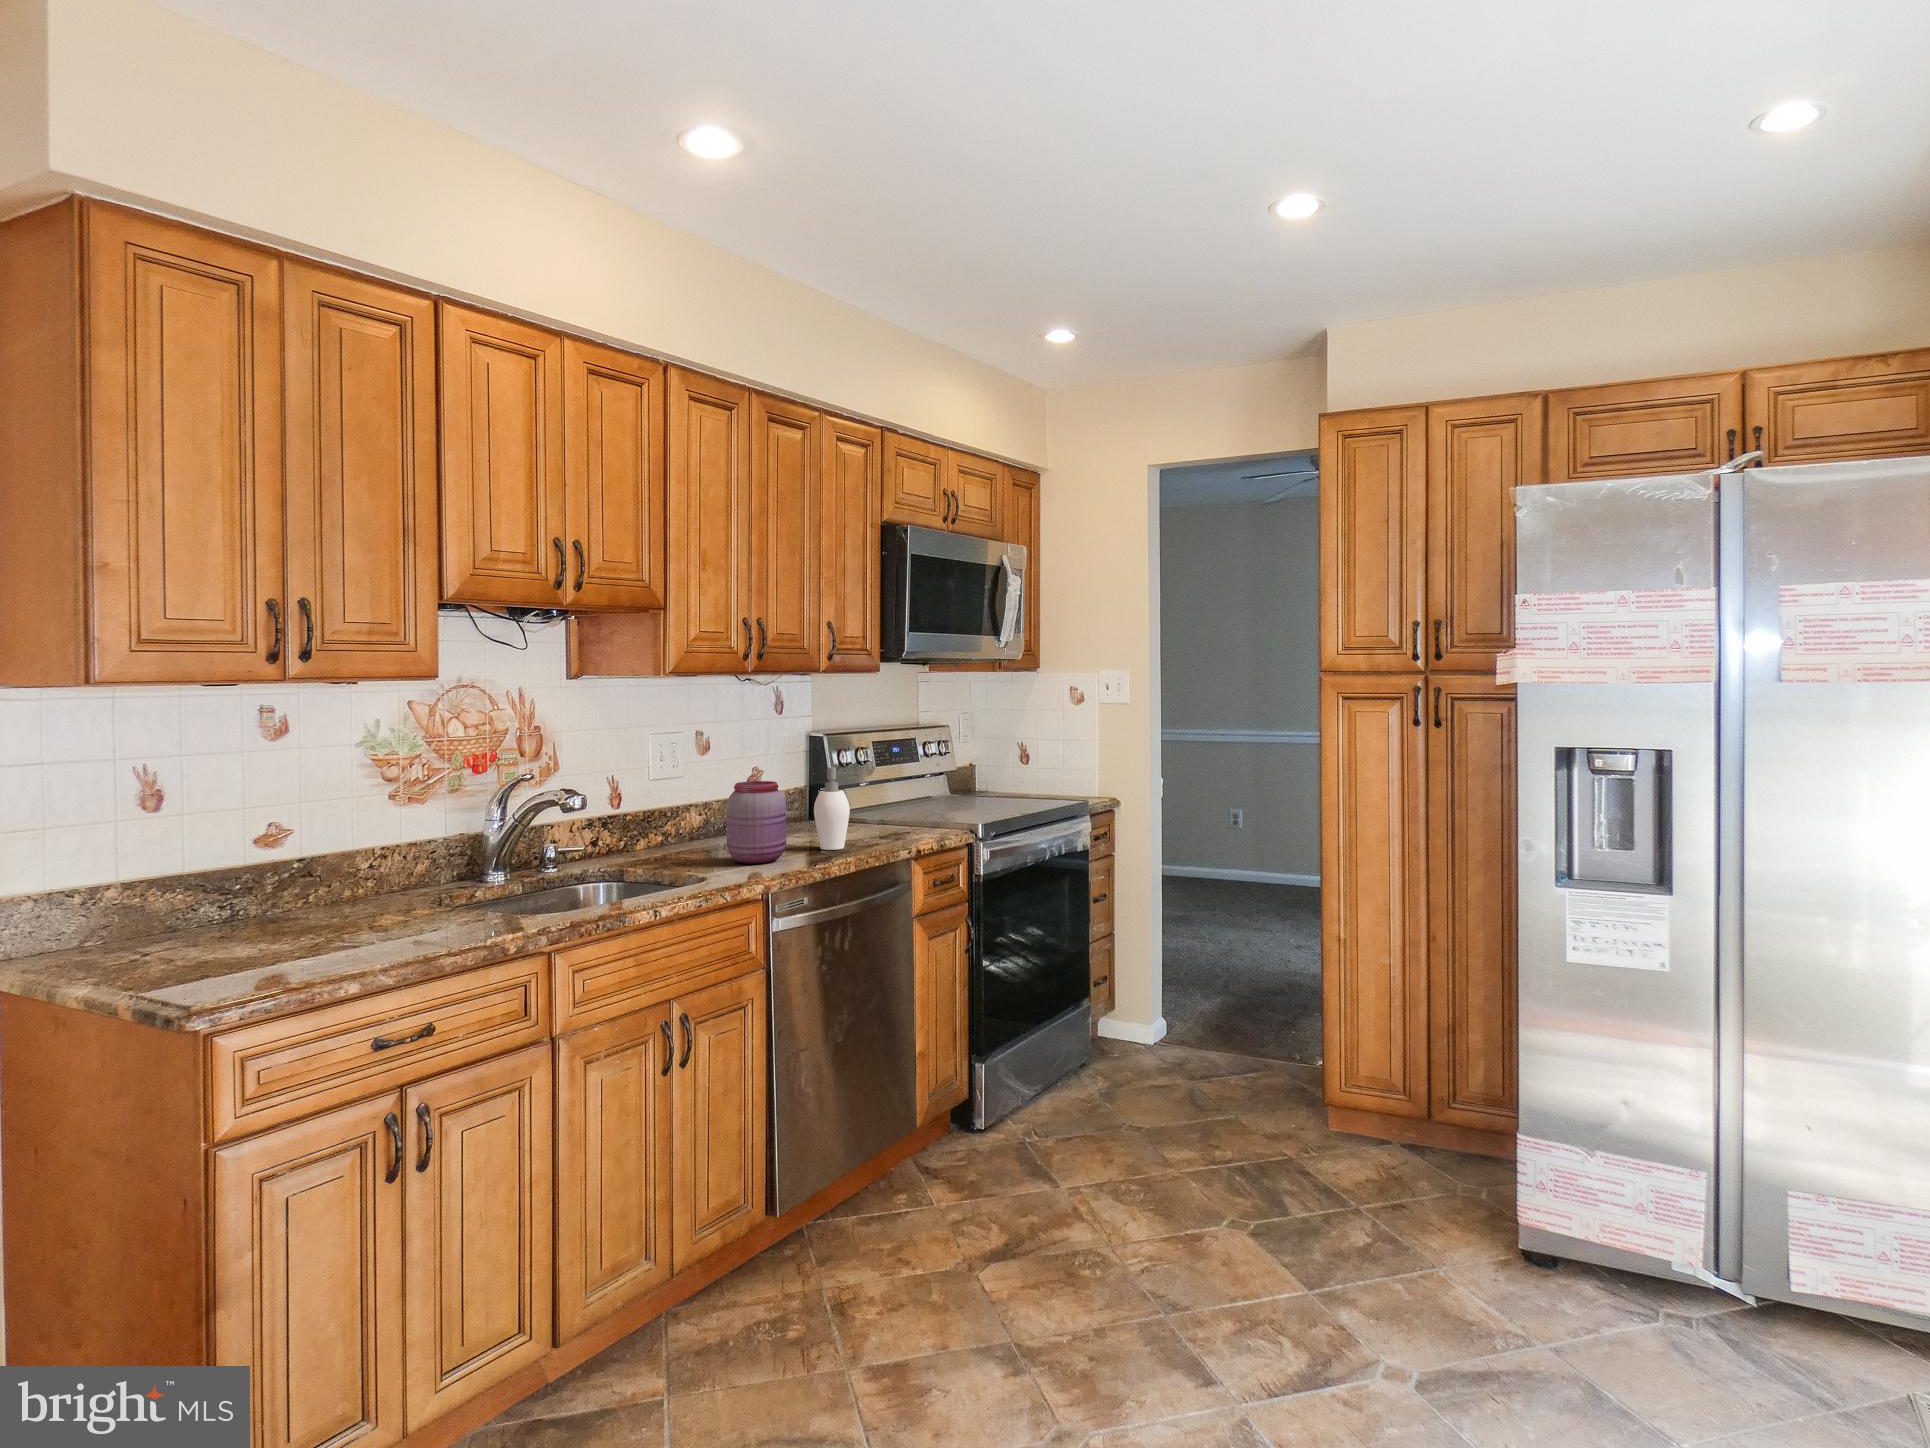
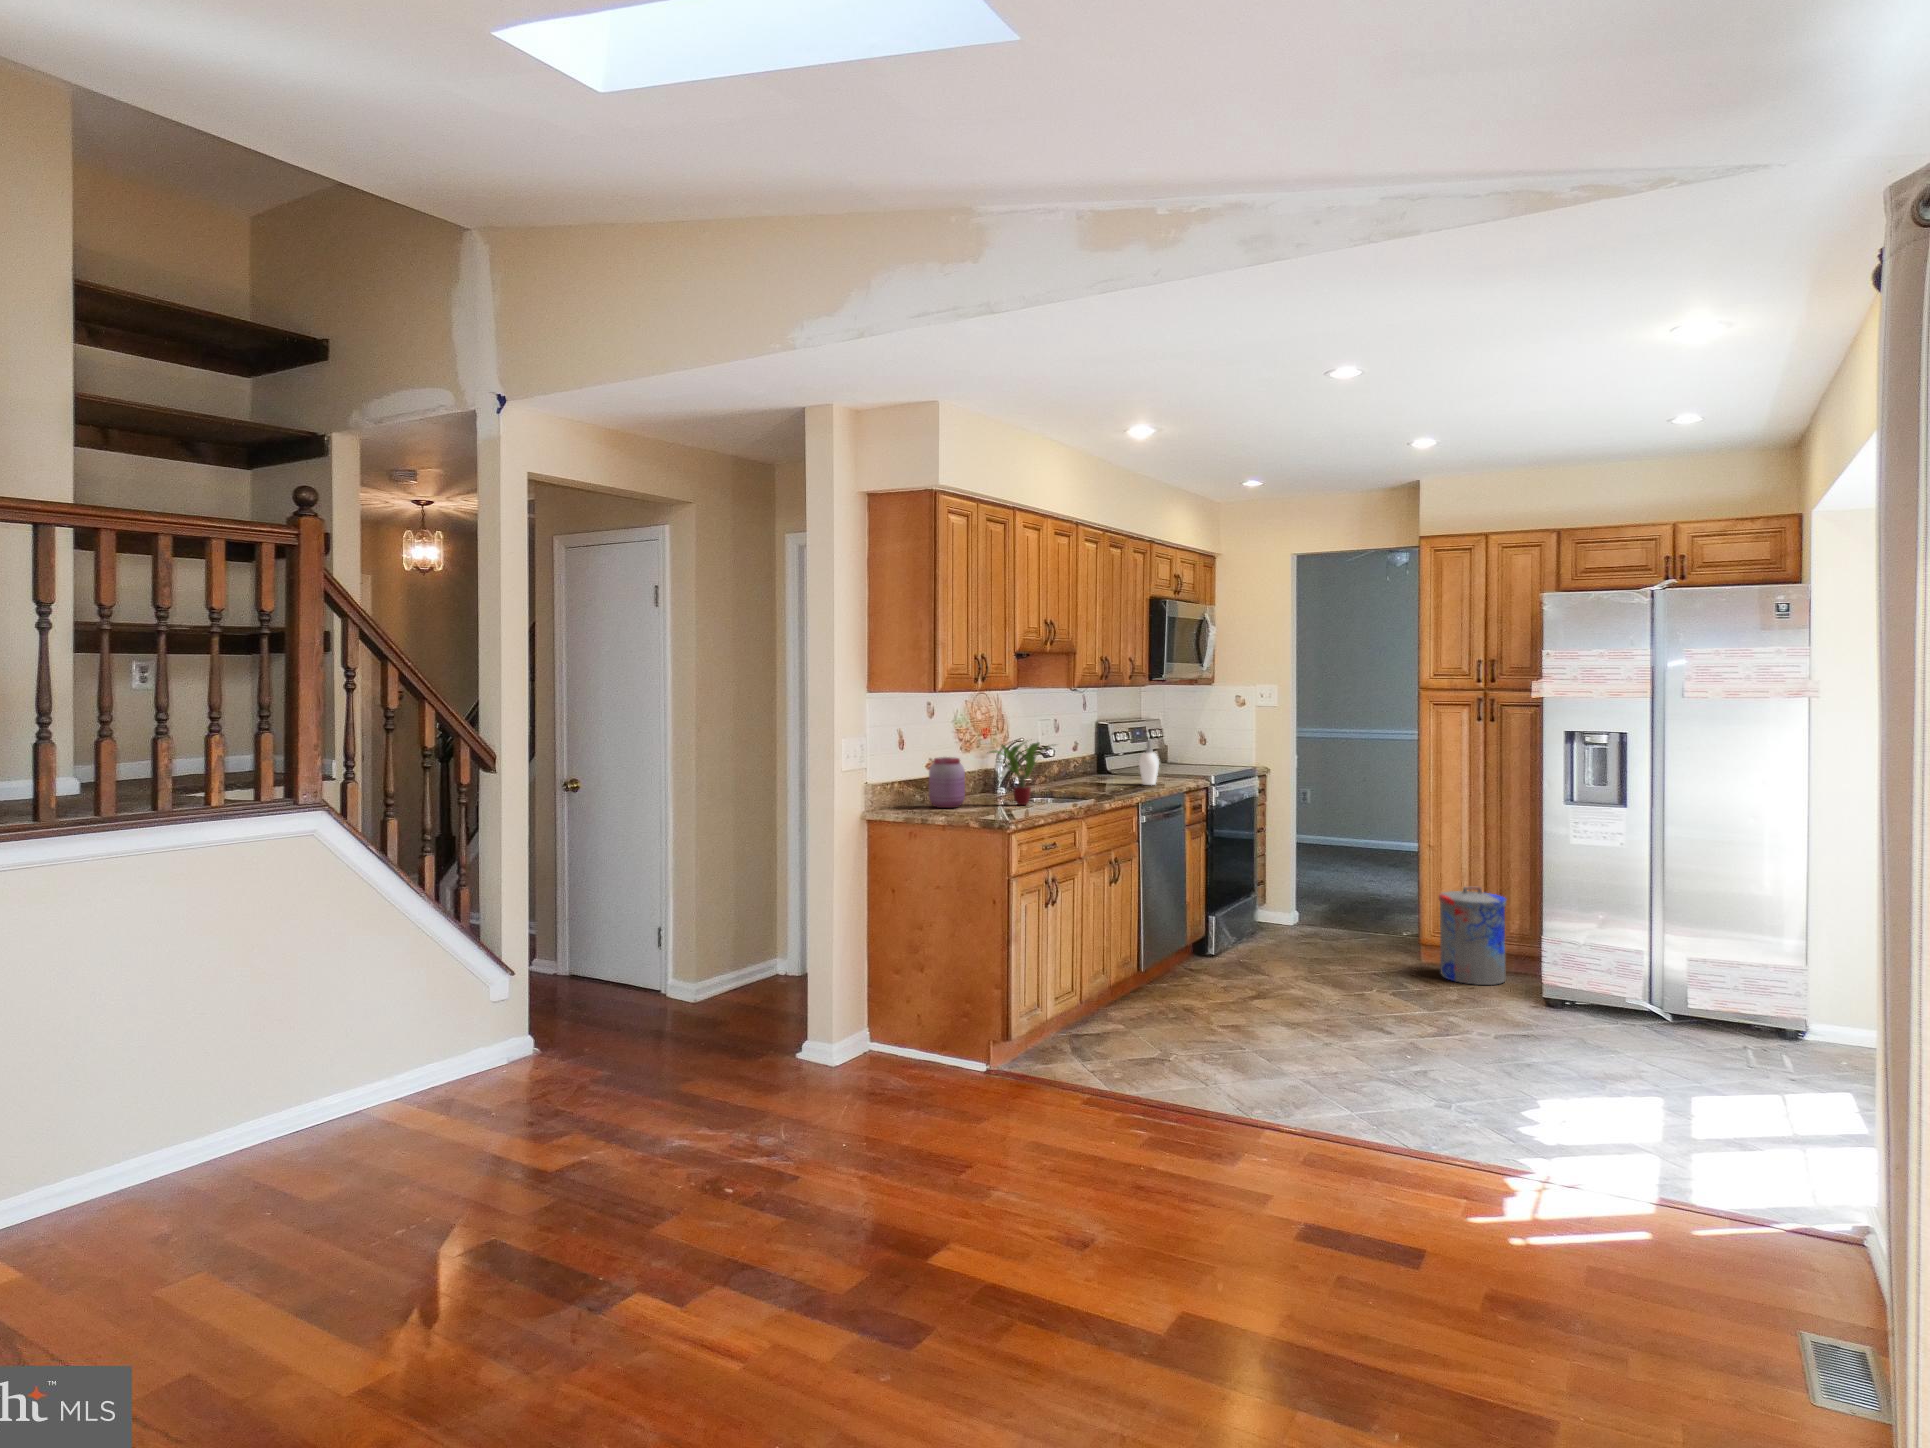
potted plant: none [328,781,489,930] -> present [990,742,1045,805]
jar: present [727,781,786,864] -> present [929,757,965,808]
trash can: none [1347,1016,1460,1198] -> present [1439,887,1506,985]

